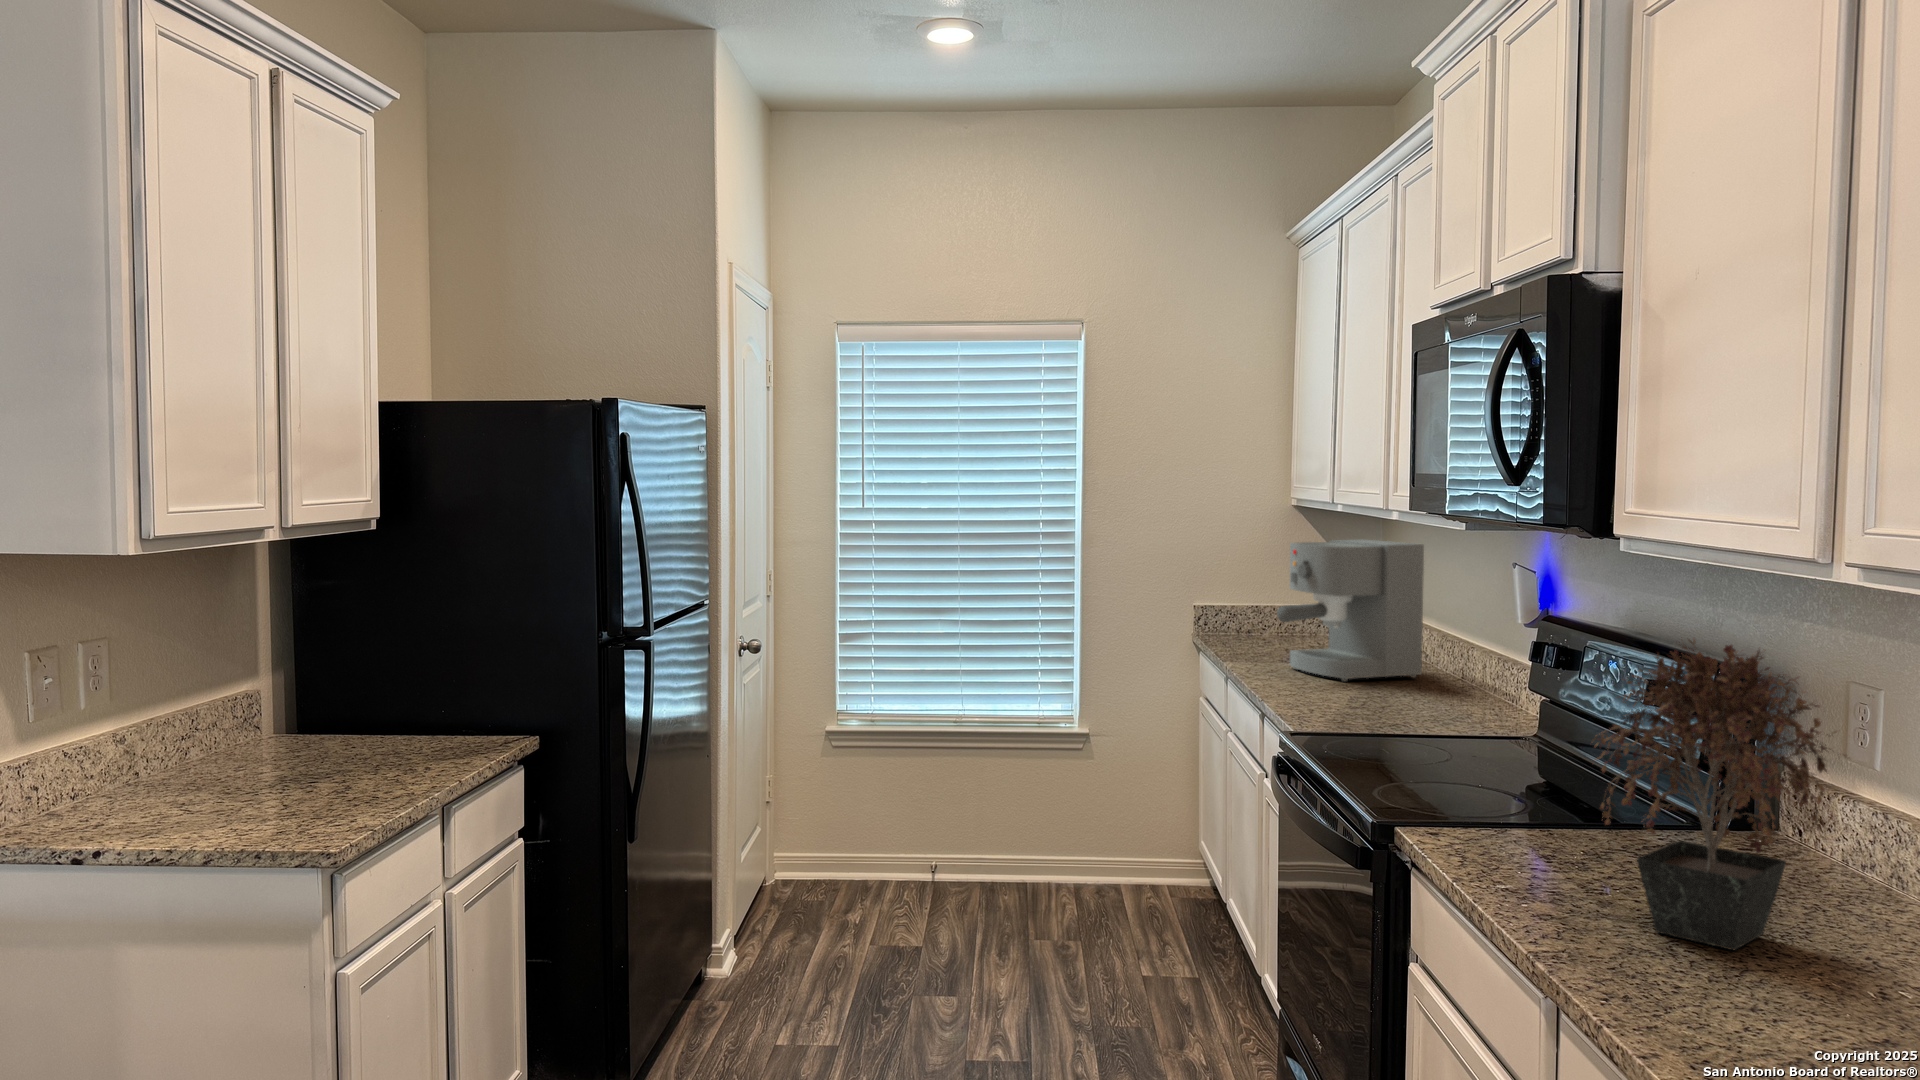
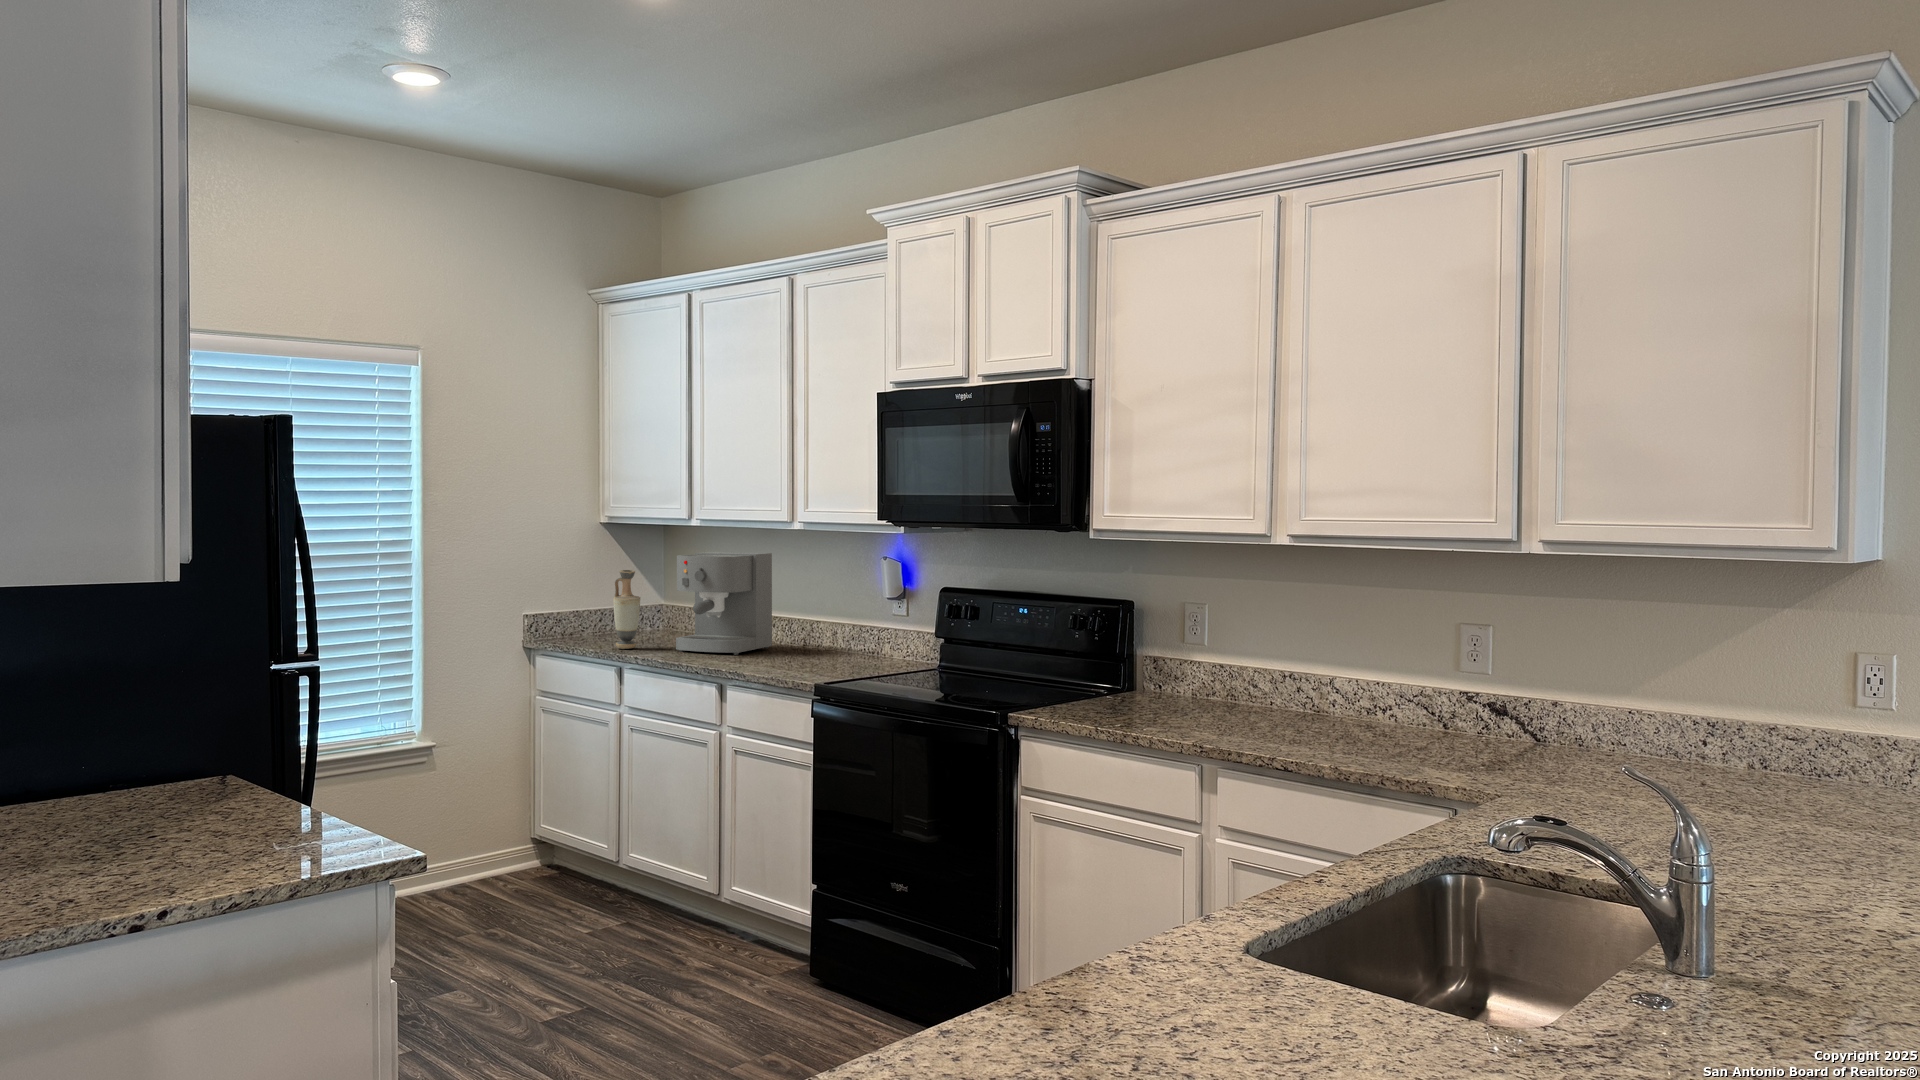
vase: none [1228,558,1262,659] -> present [613,570,640,649]
potted plant: present [1593,638,1845,950] -> none [1176,580,1287,728]

